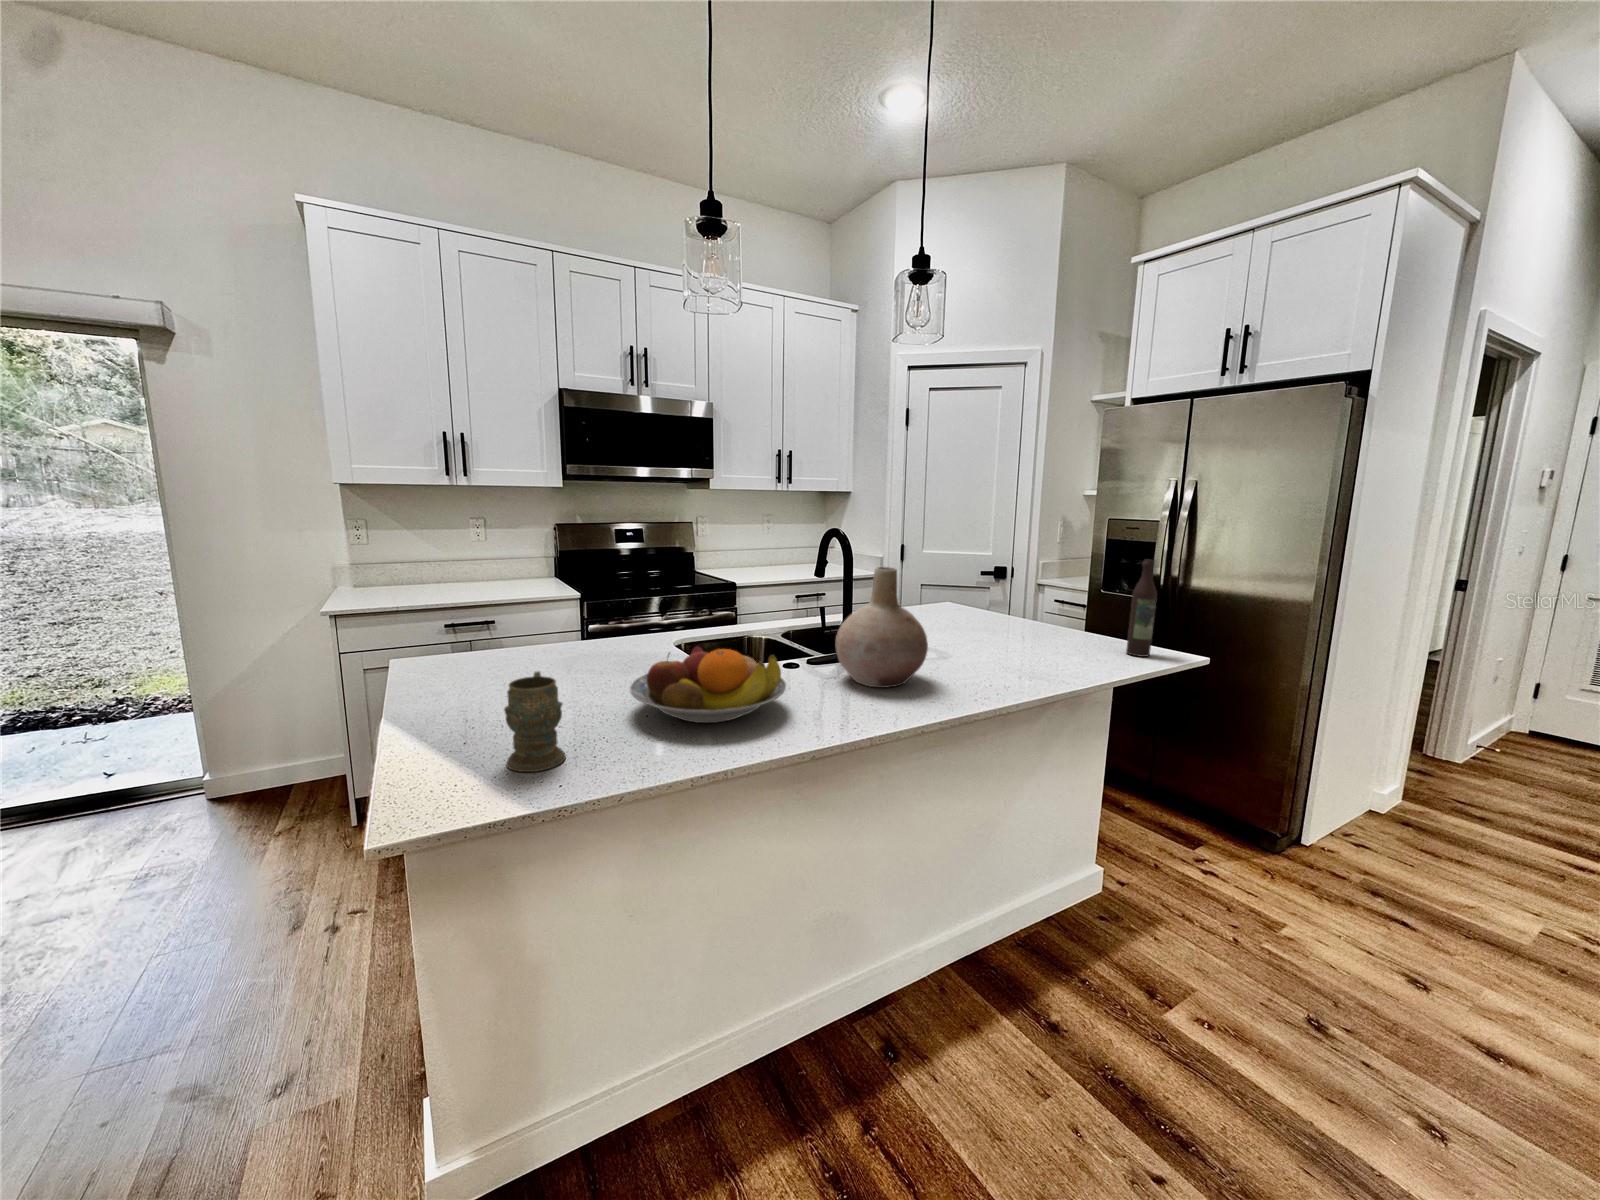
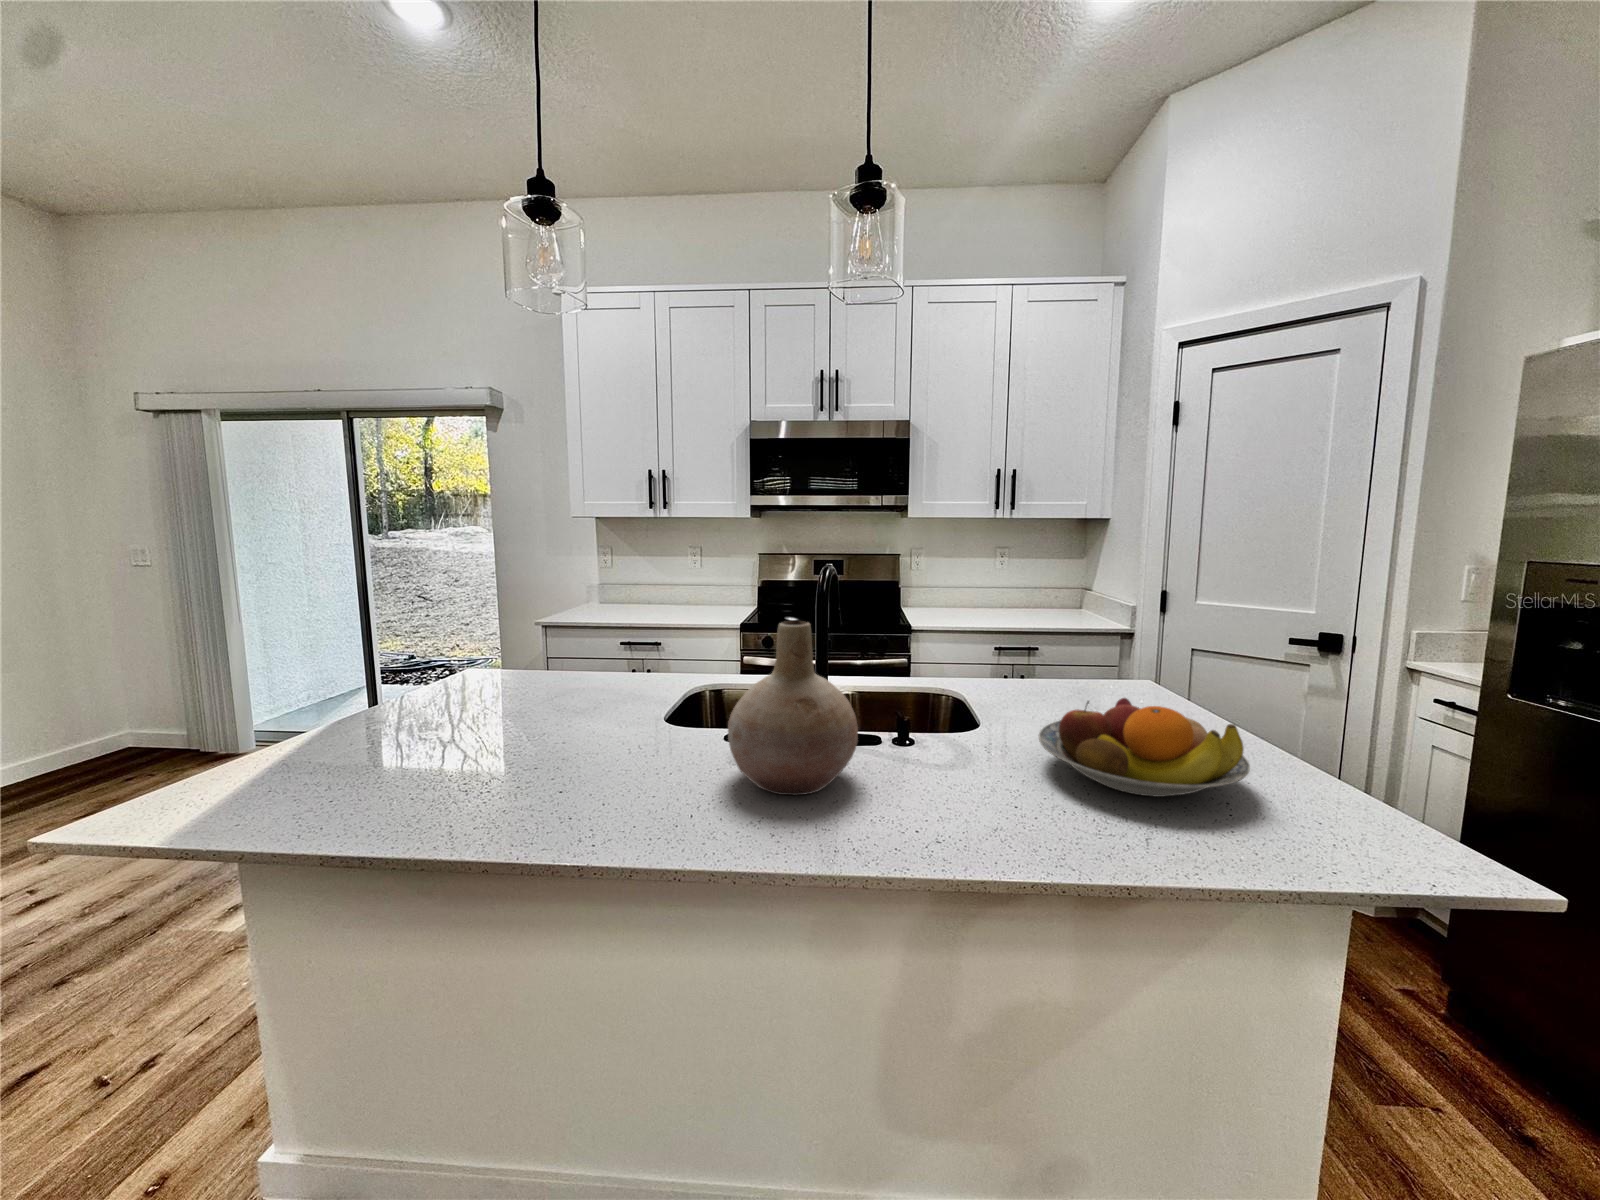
wine bottle: present [1126,559,1157,657] -> none [1340,646,1414,848]
fruit bowl: present [630,646,786,723] -> present [1039,698,1250,797]
mug: present [504,671,566,772] -> none [258,700,347,804]

